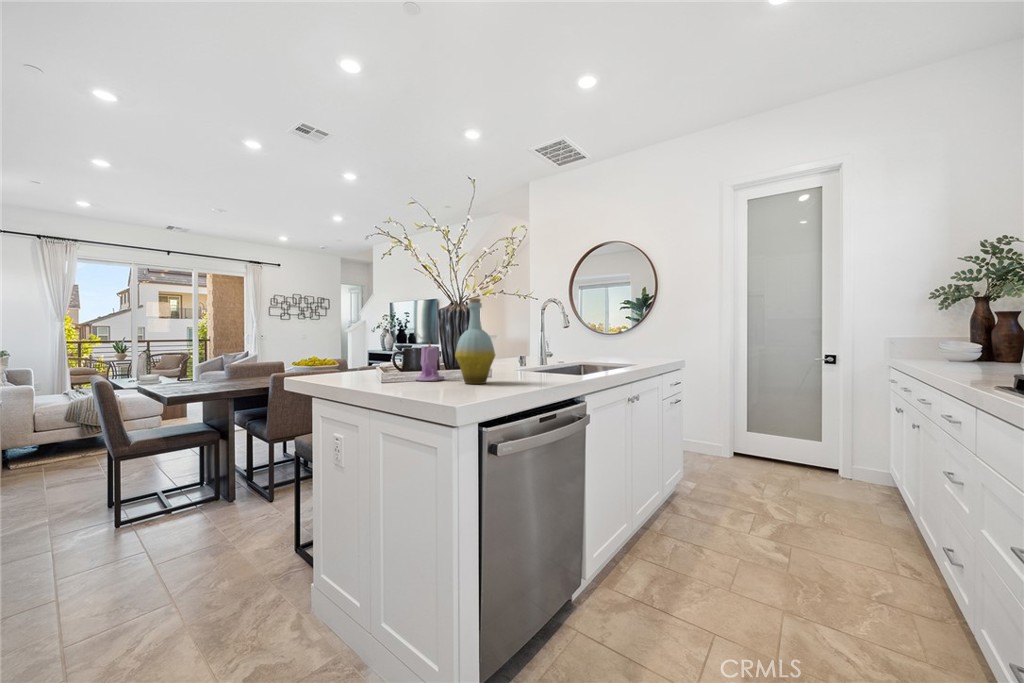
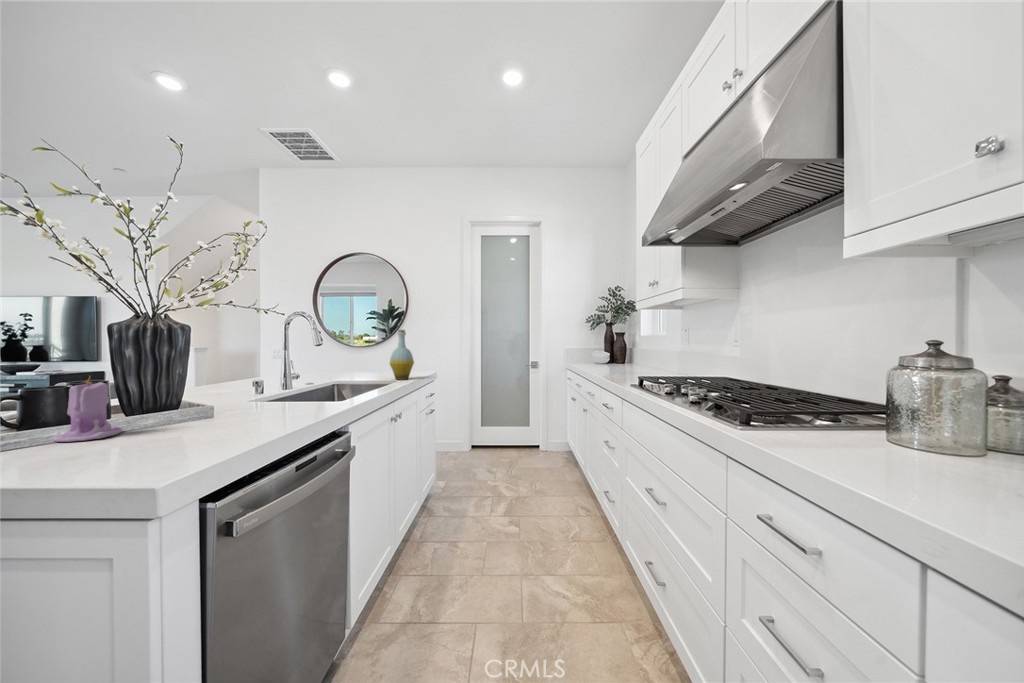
bottle: present [455,298,495,384] -> present [390,330,414,380]

